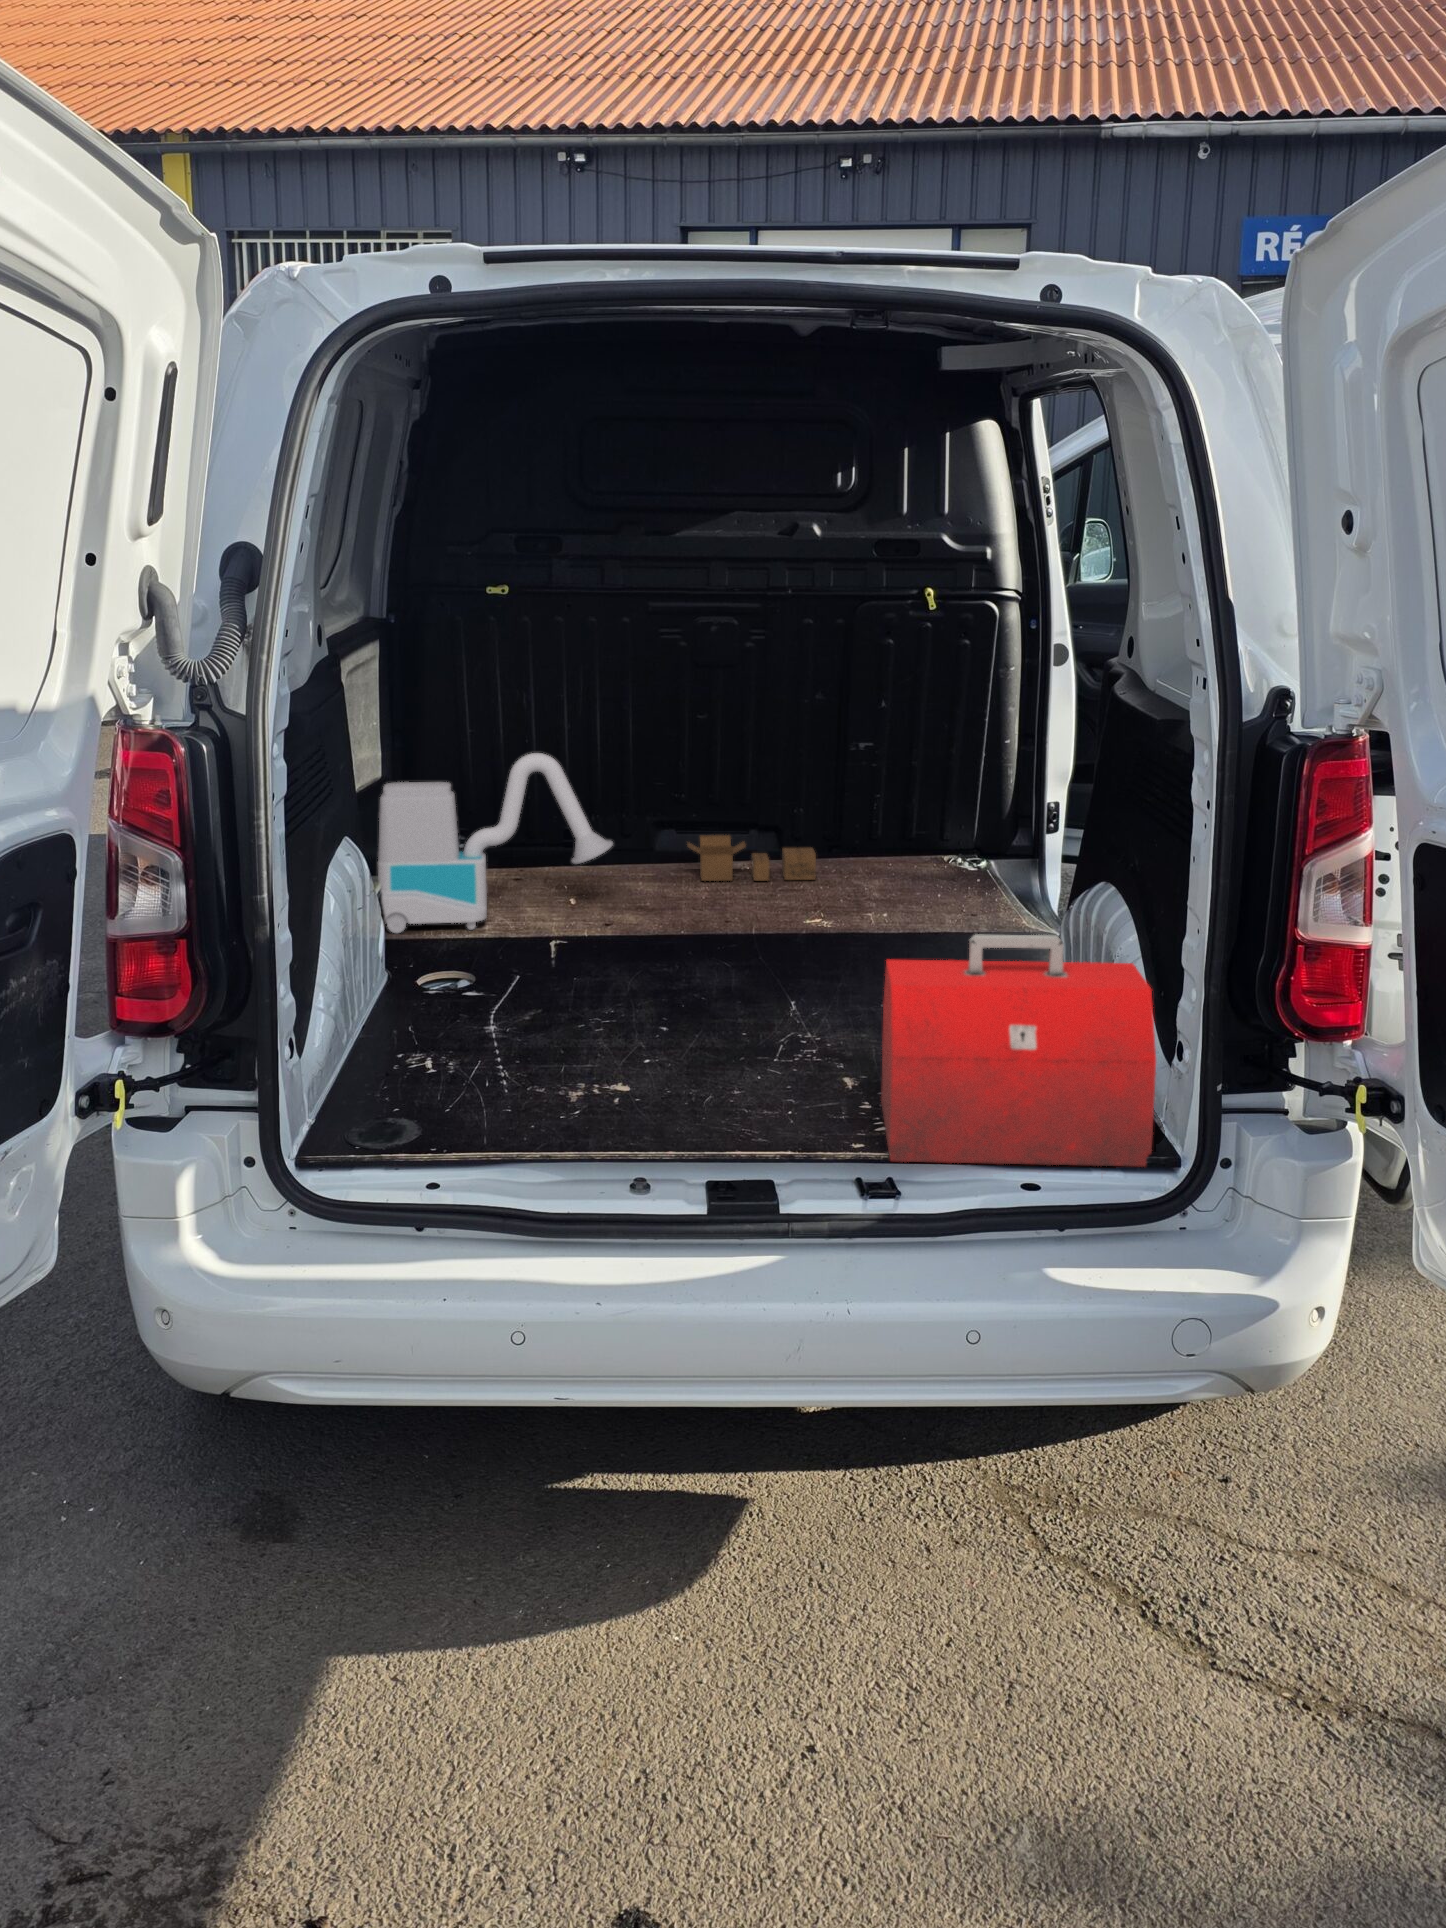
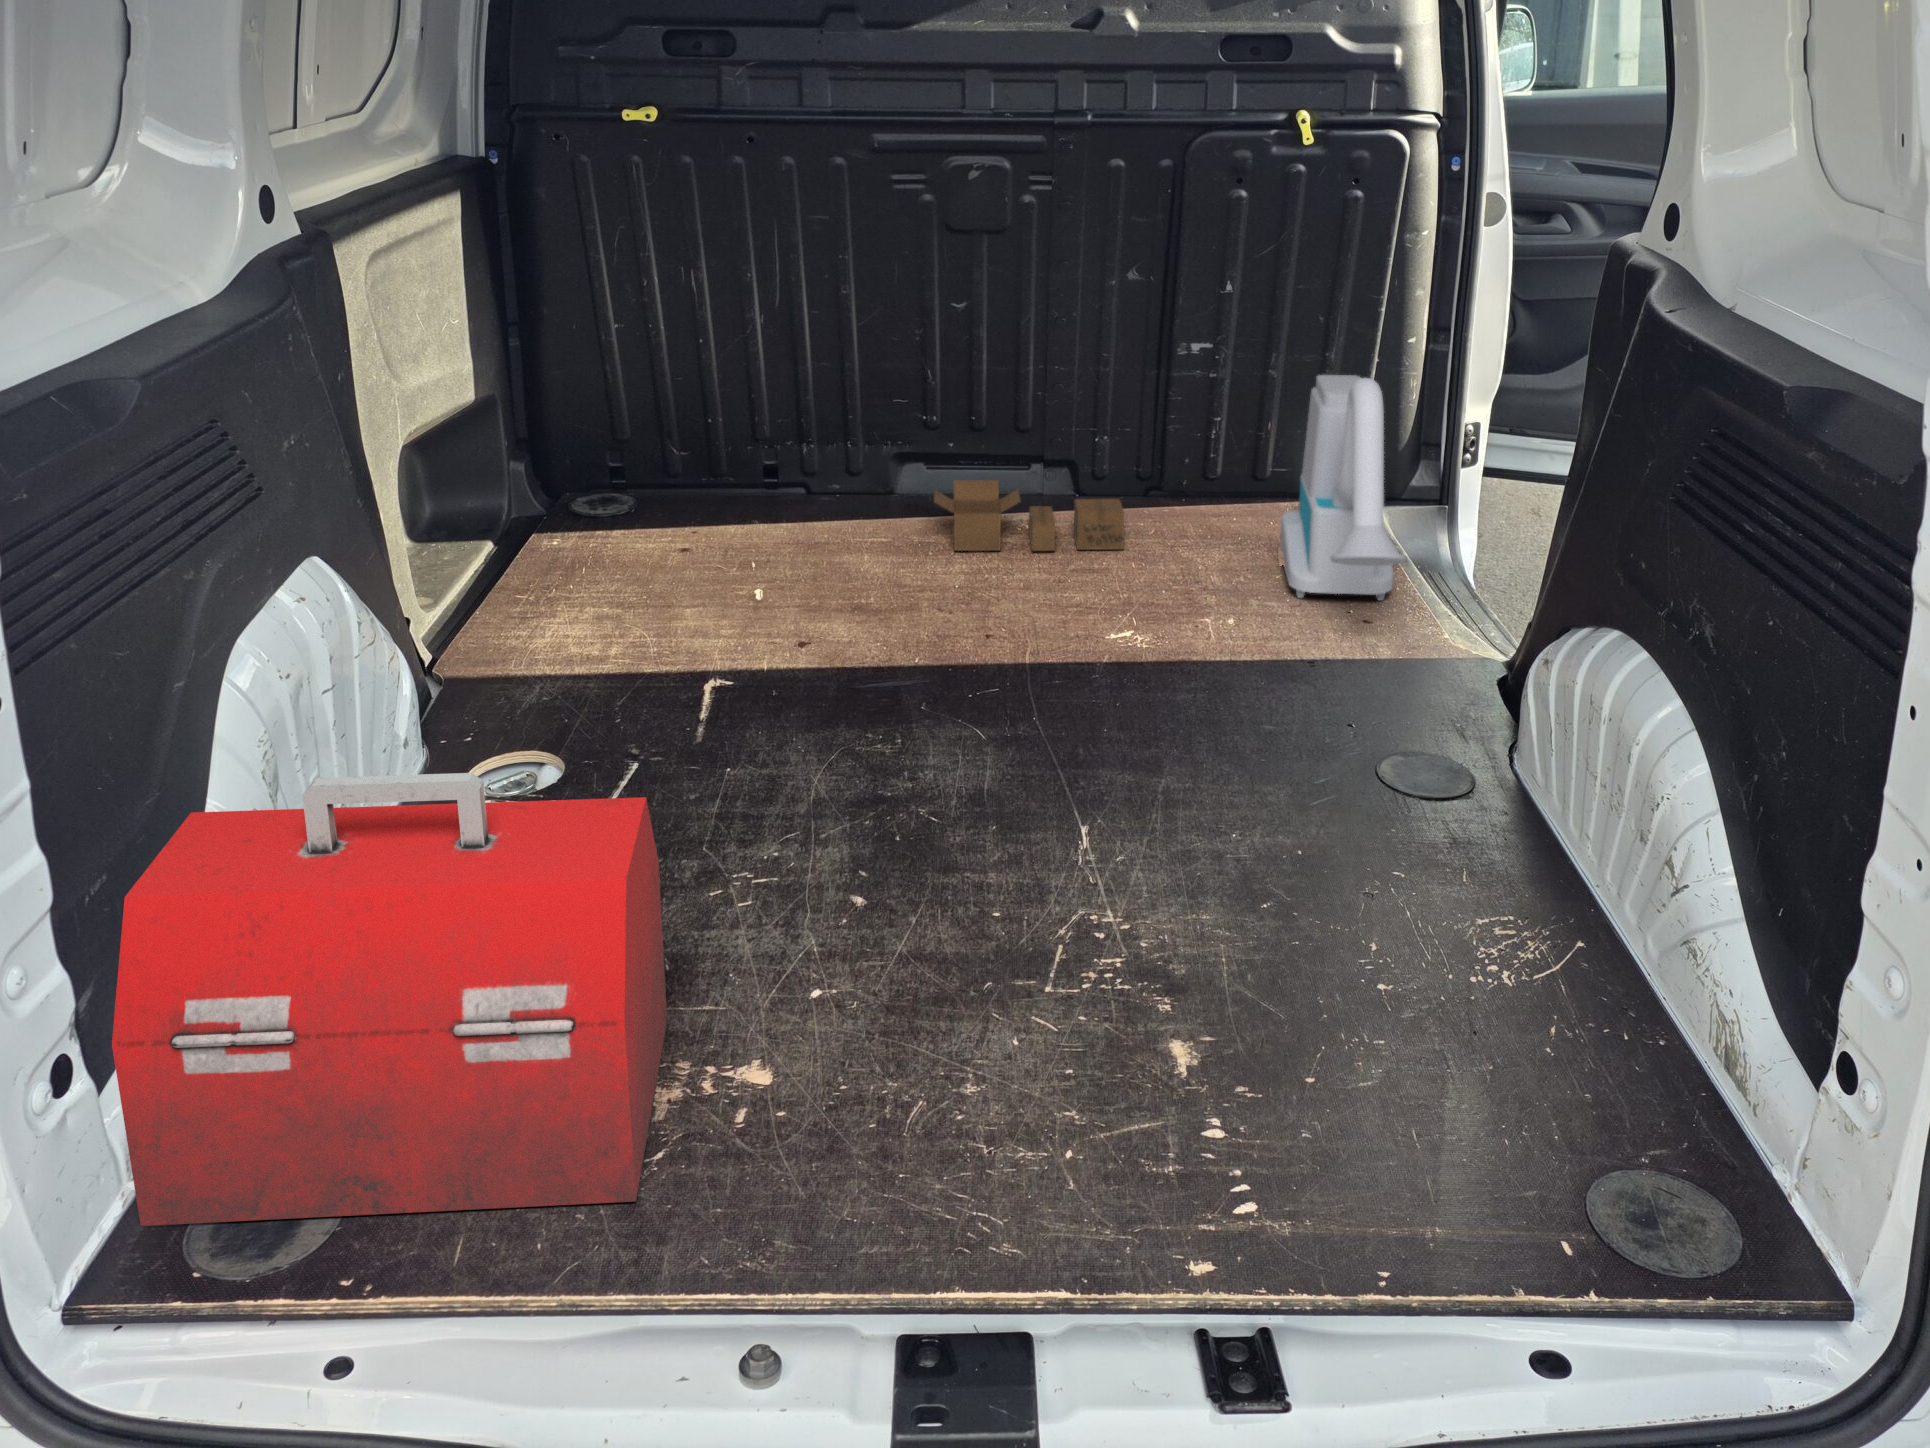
vacuum cleaner: present [378,753,613,933] -> present [1280,375,1407,600]
toolbox: present [881,934,1156,1167] -> present [112,773,667,1226]

